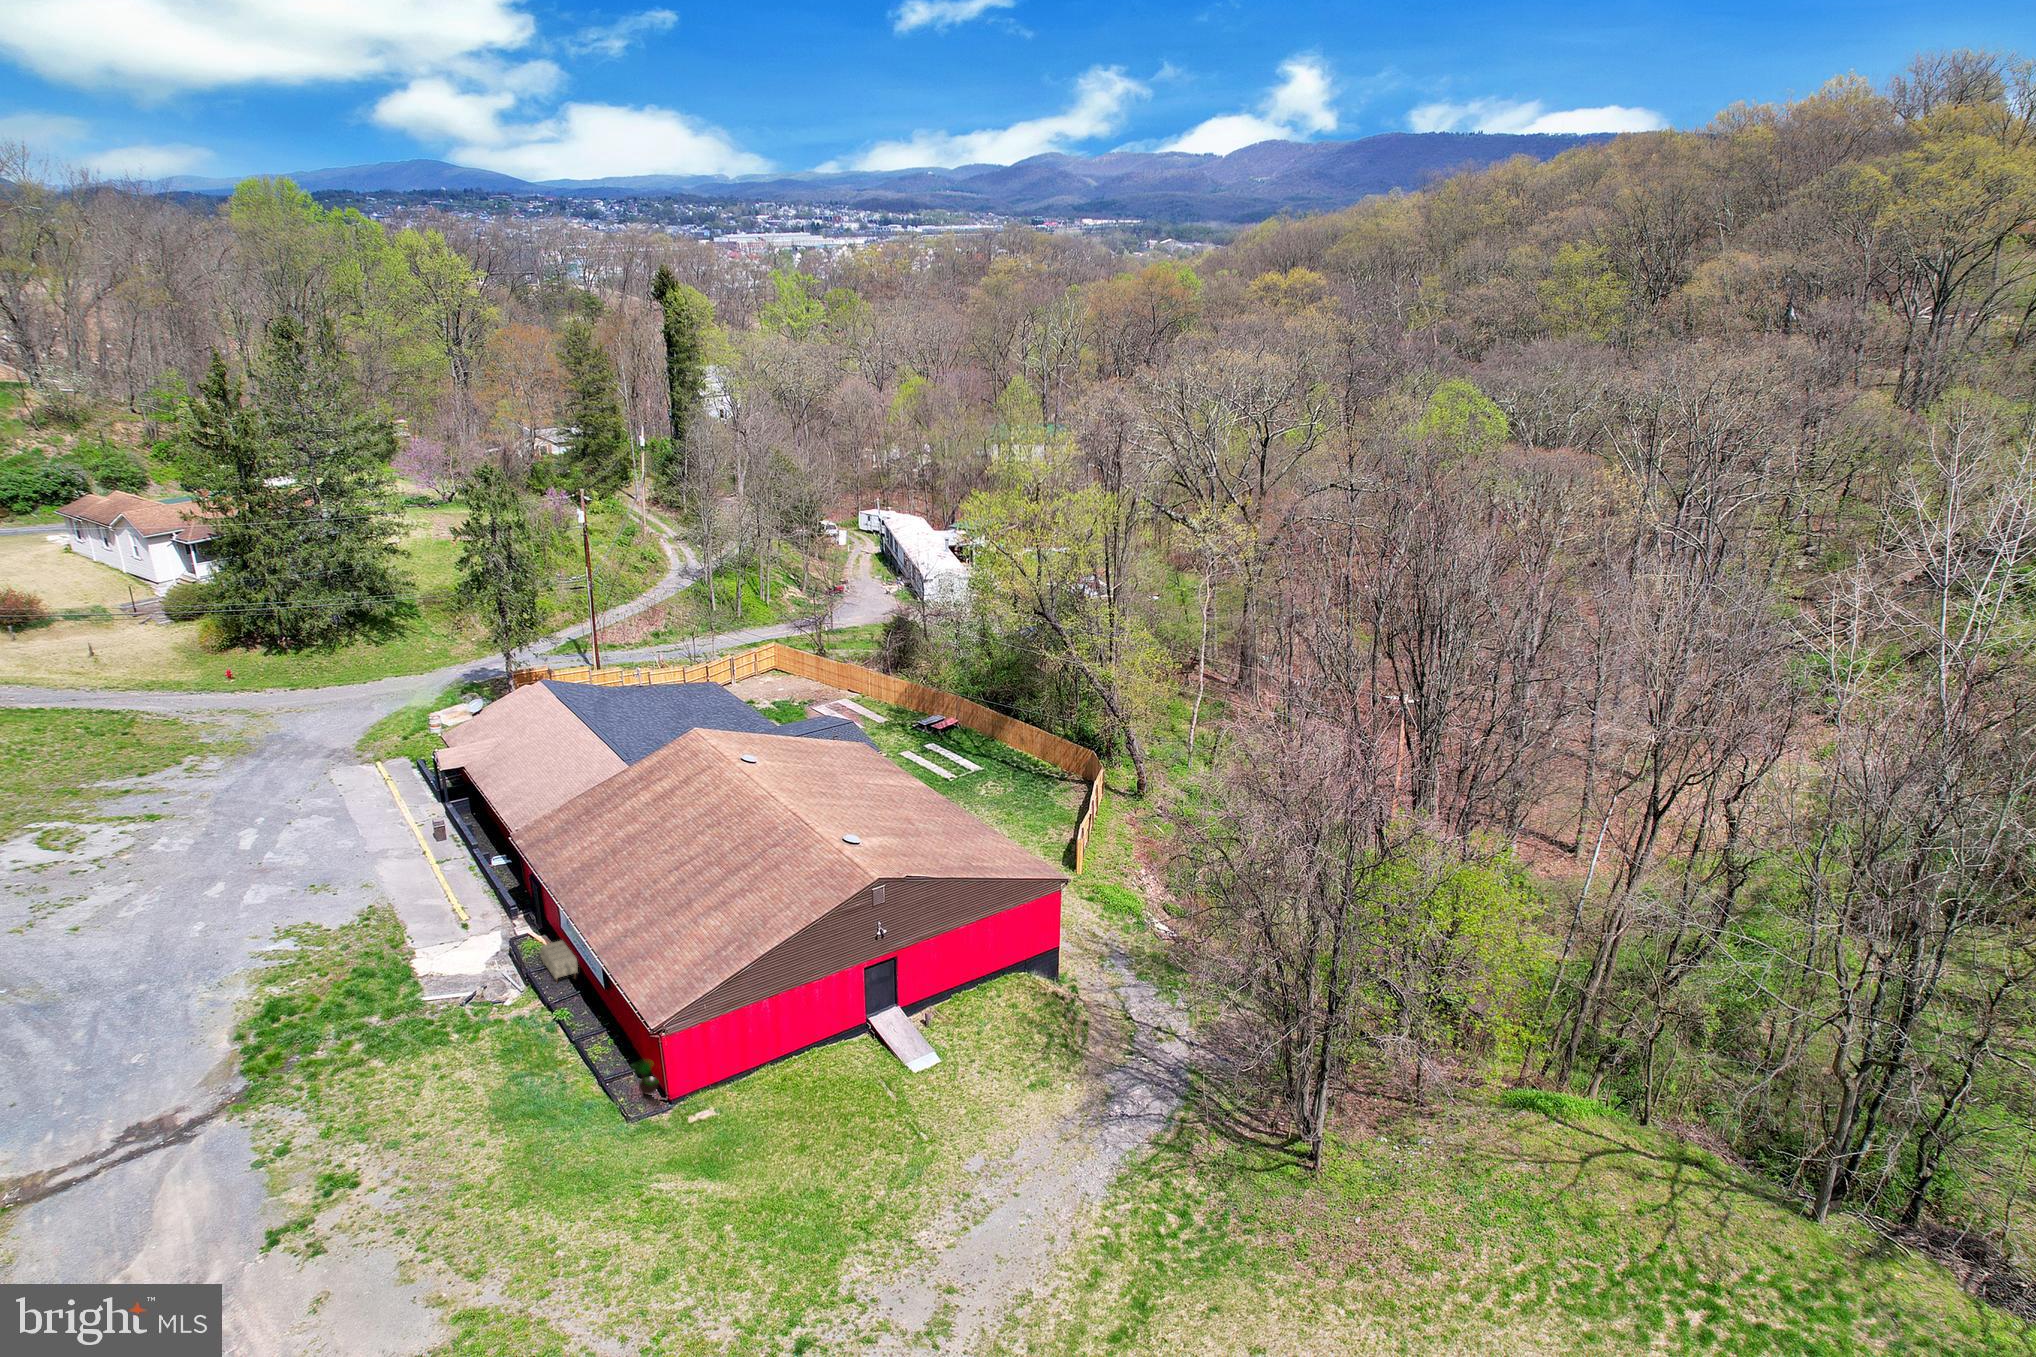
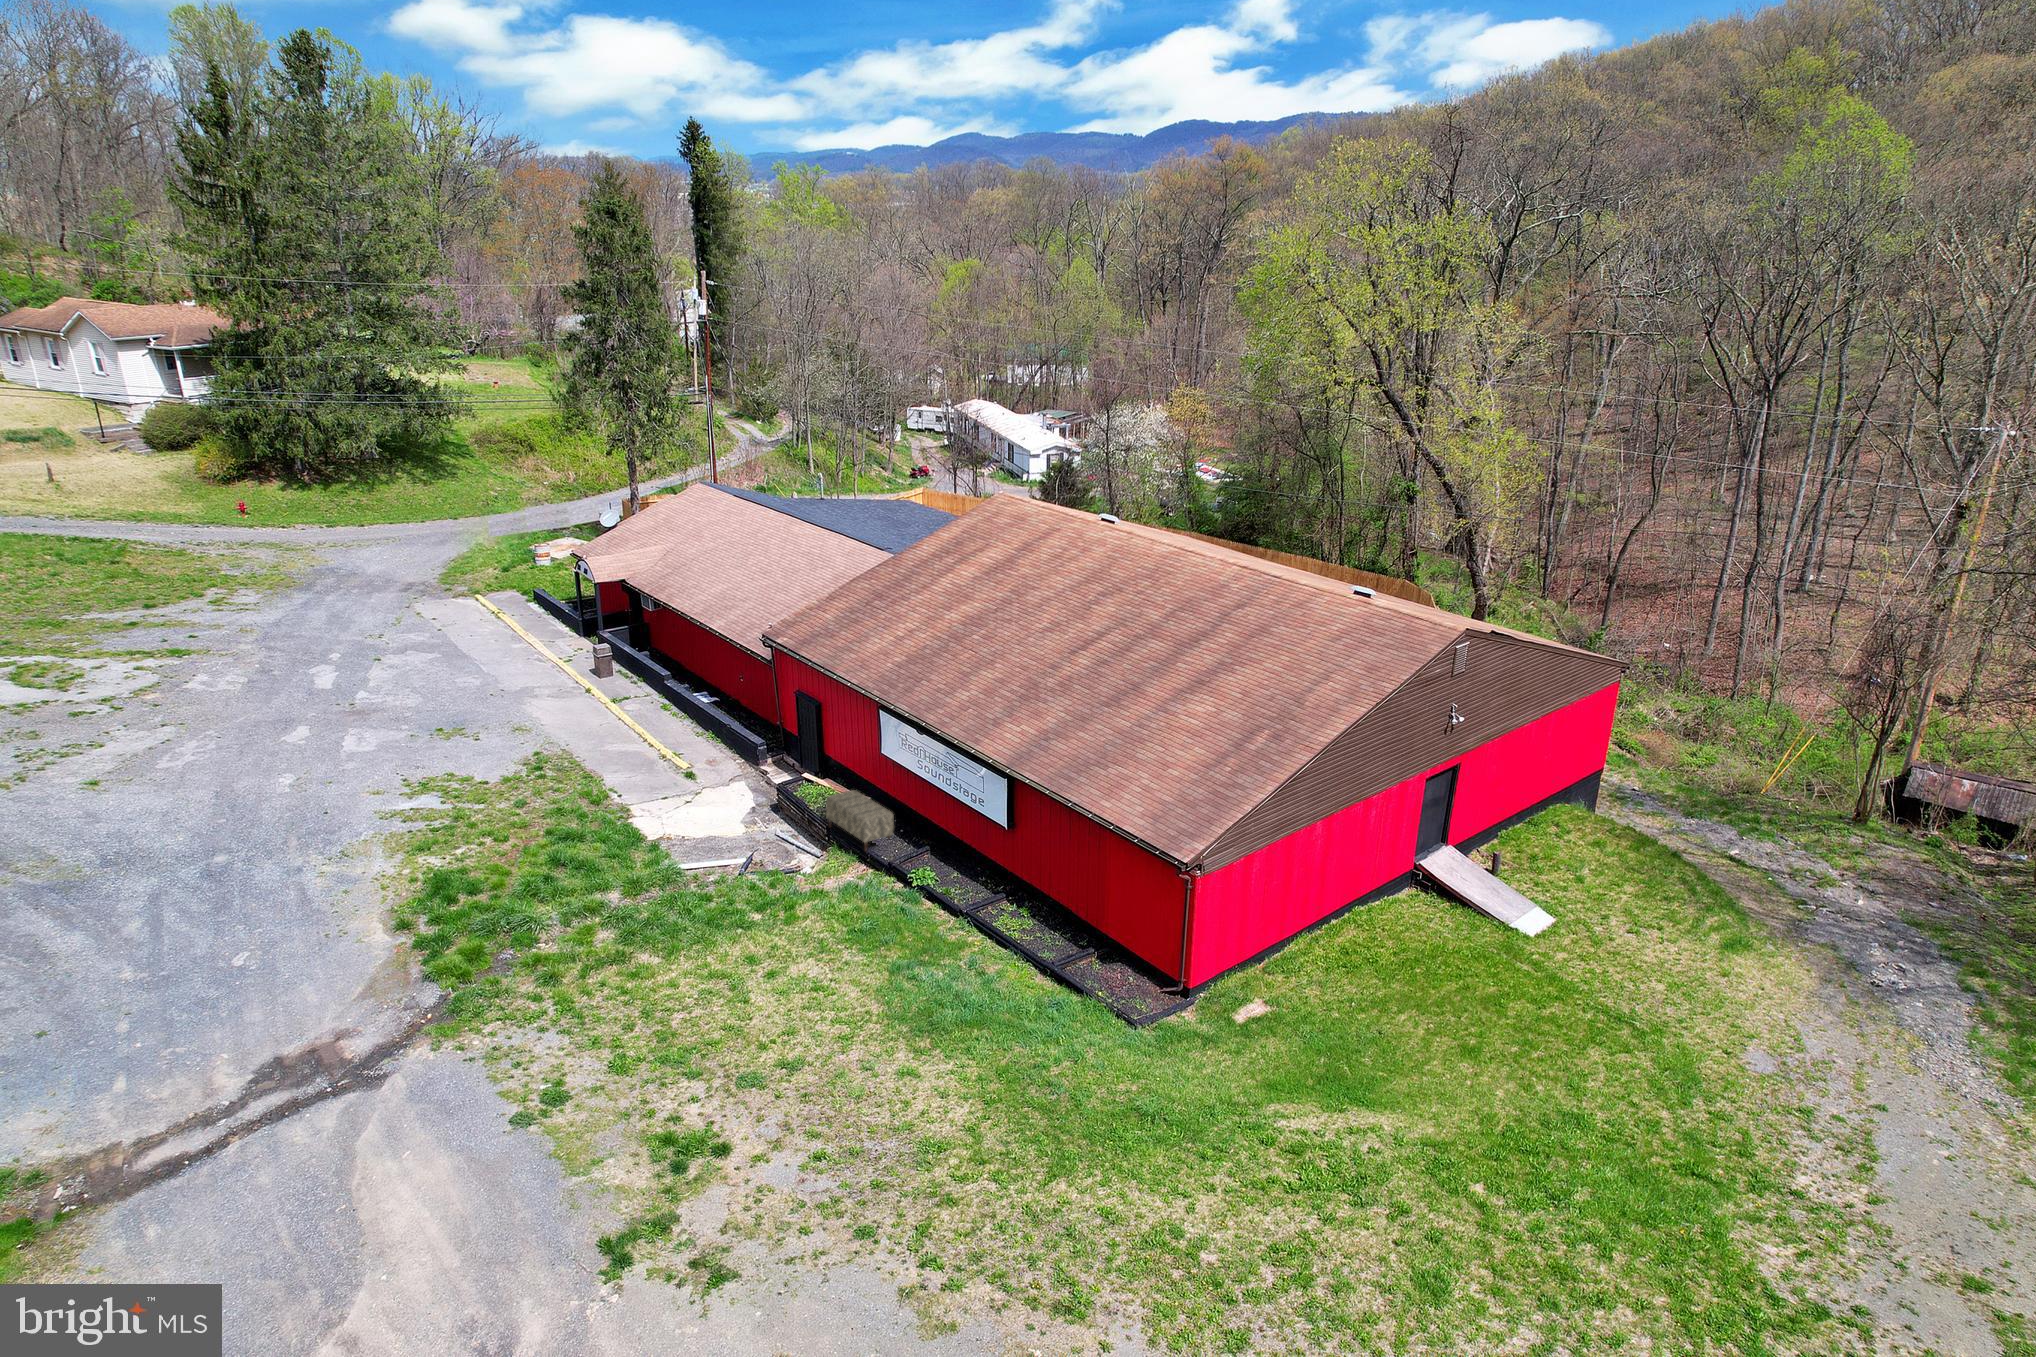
potted tree: present [632,1061,658,1094] -> none [1089,939,1131,1005]

